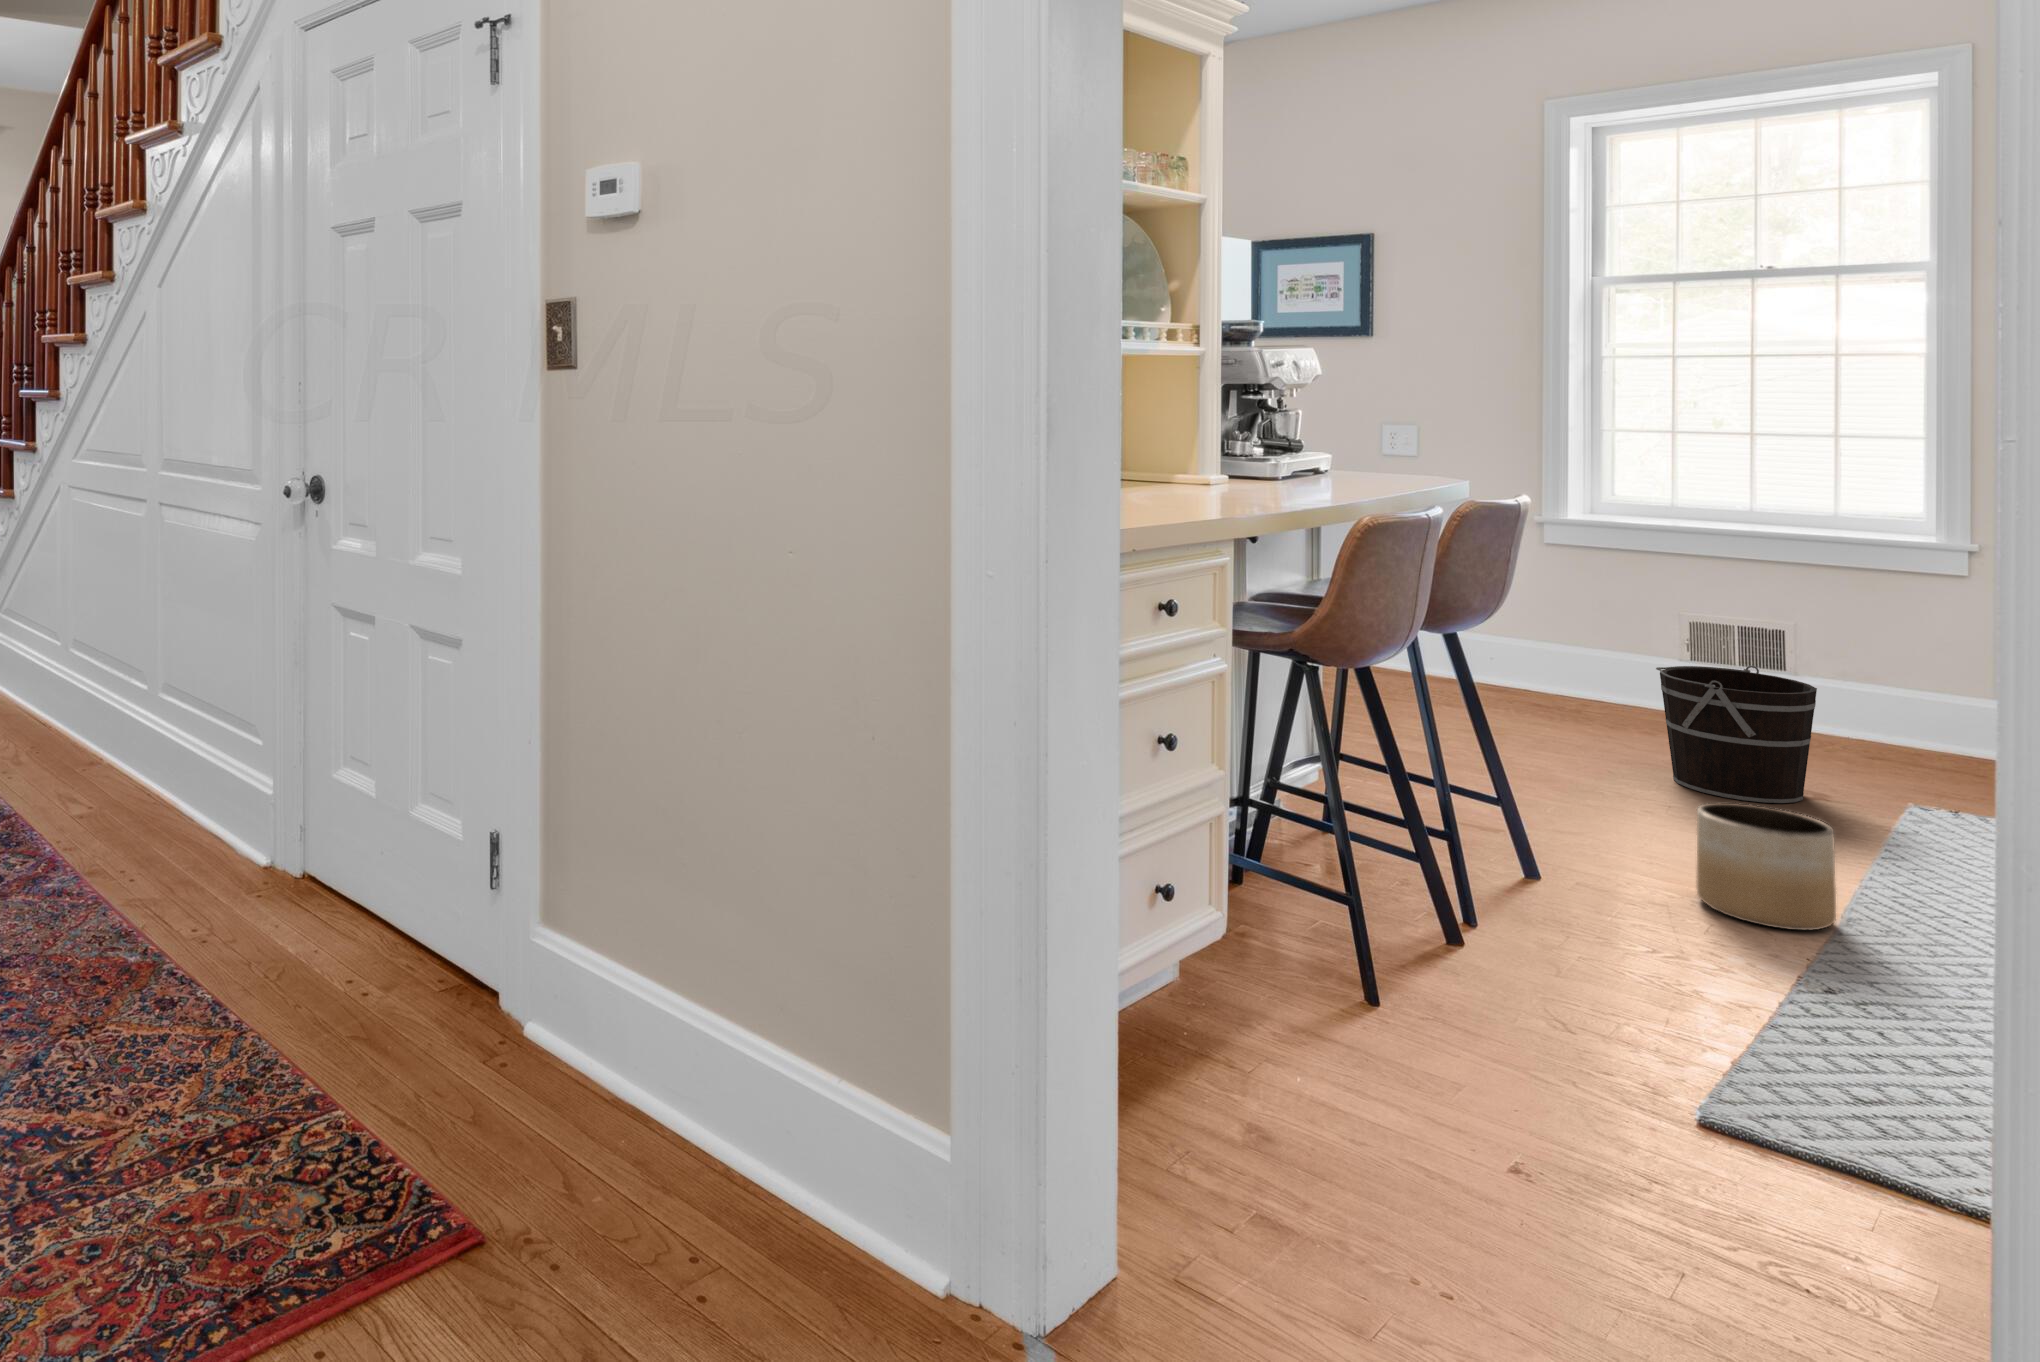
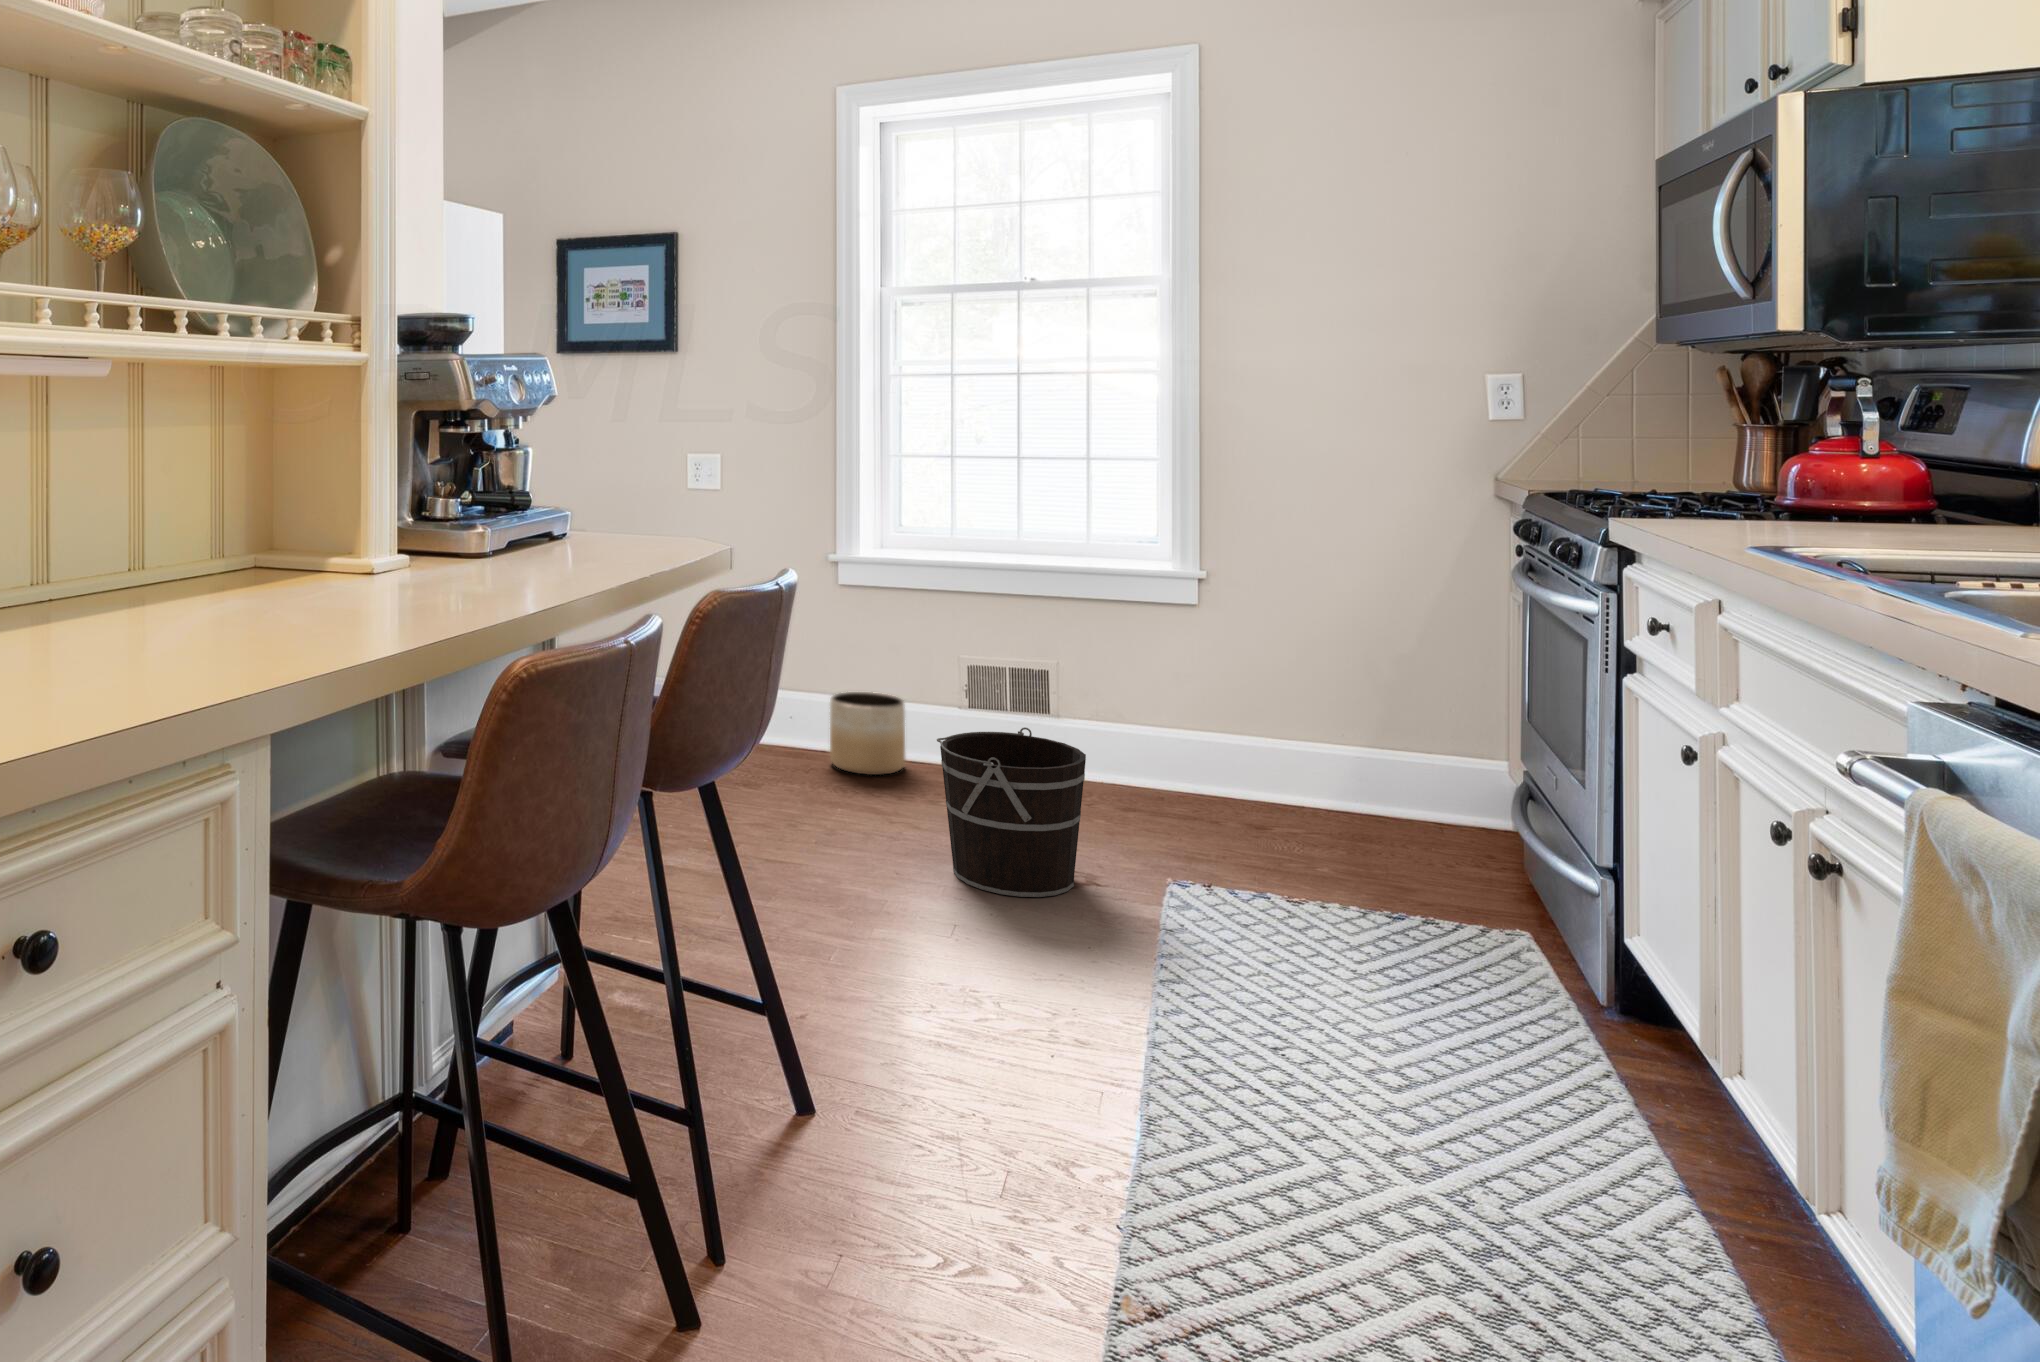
planter: present [1696,803,1836,930] -> present [830,692,905,775]

